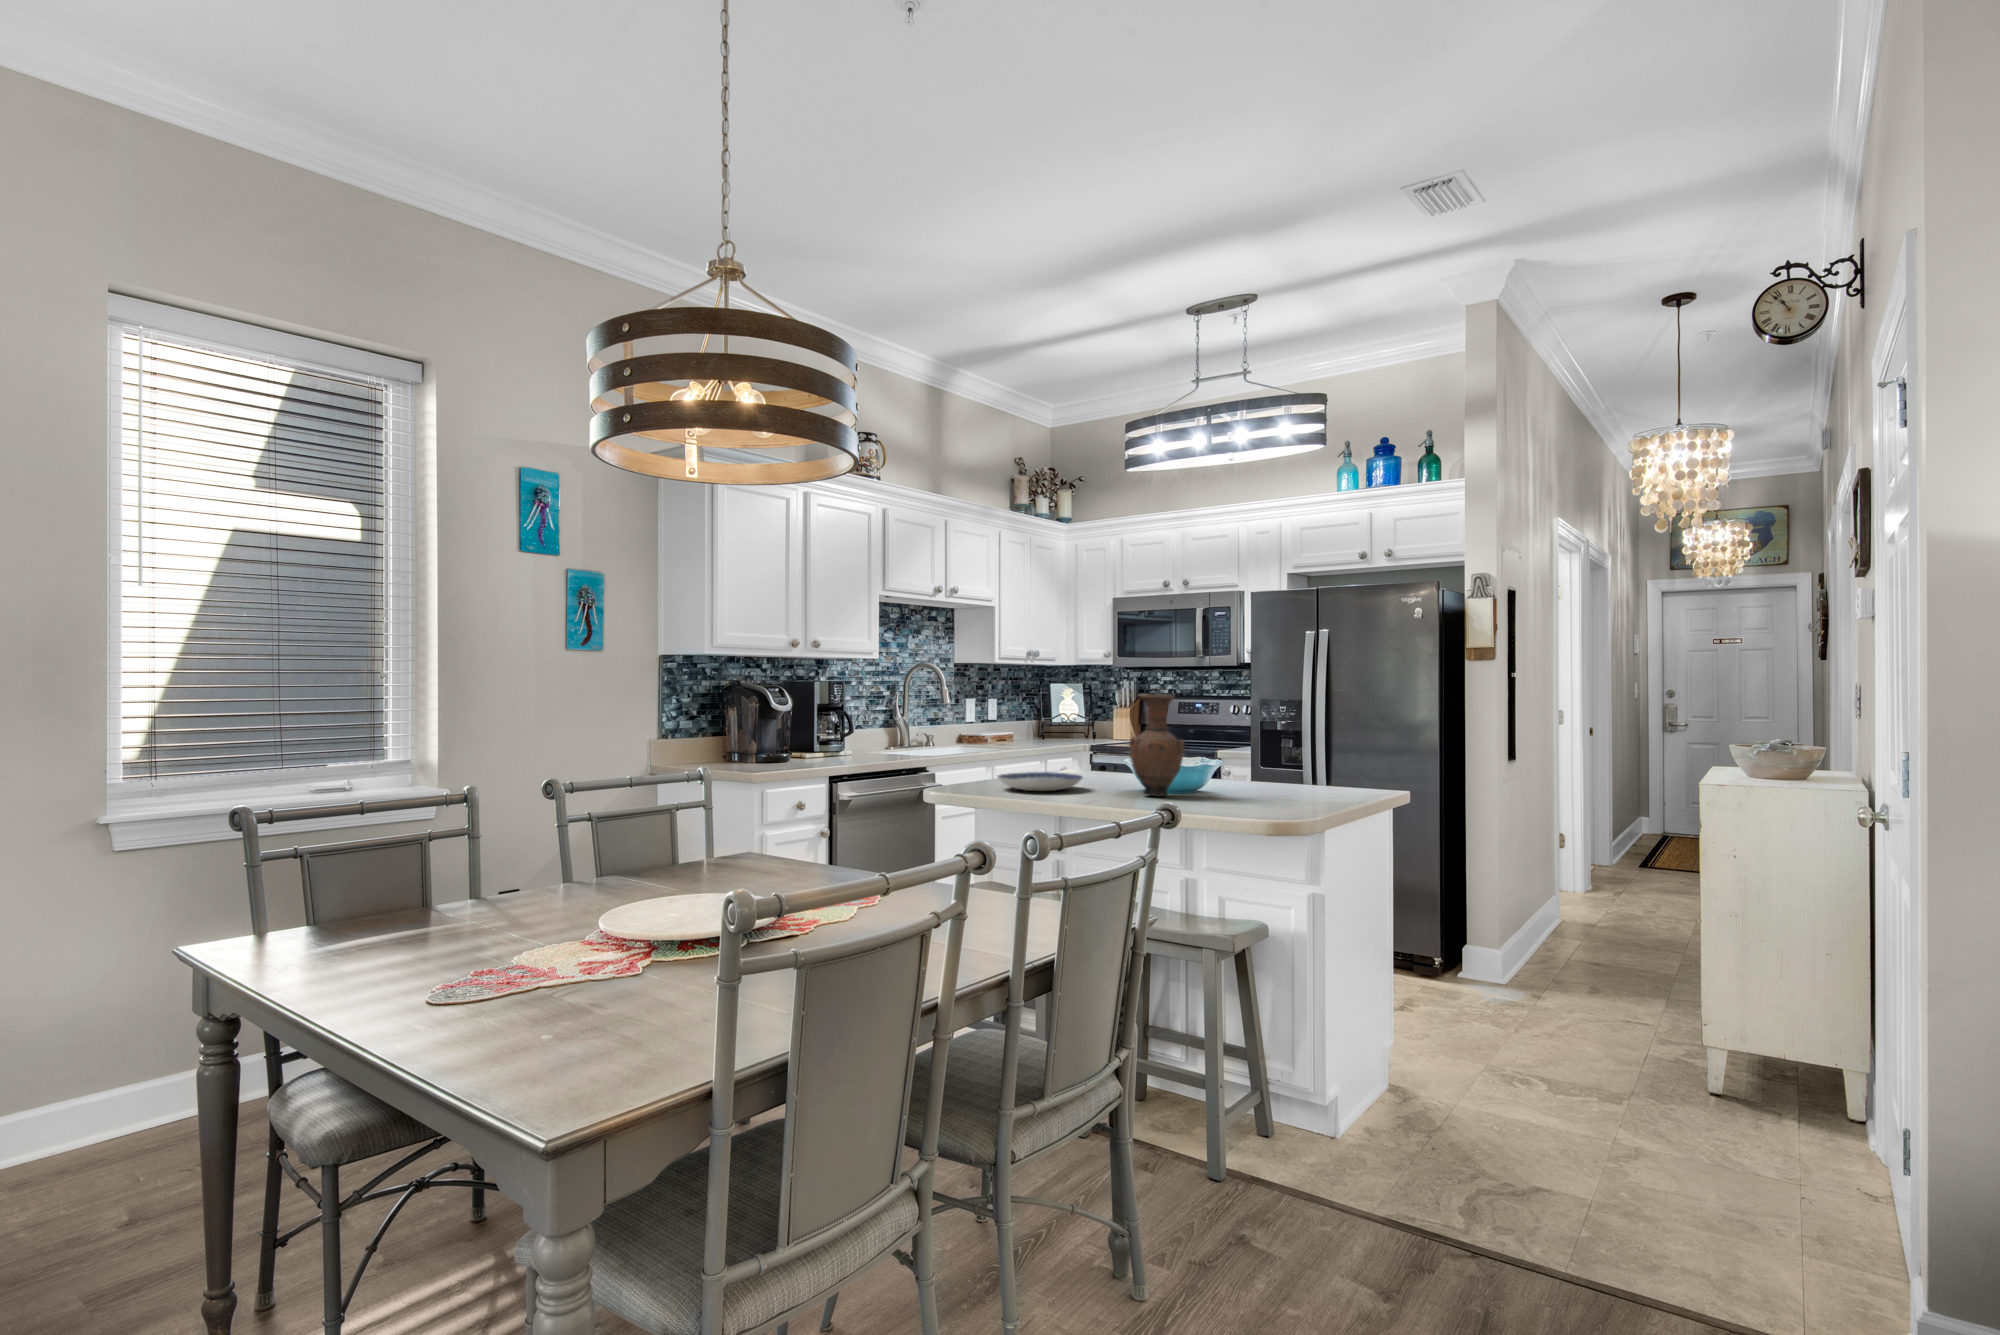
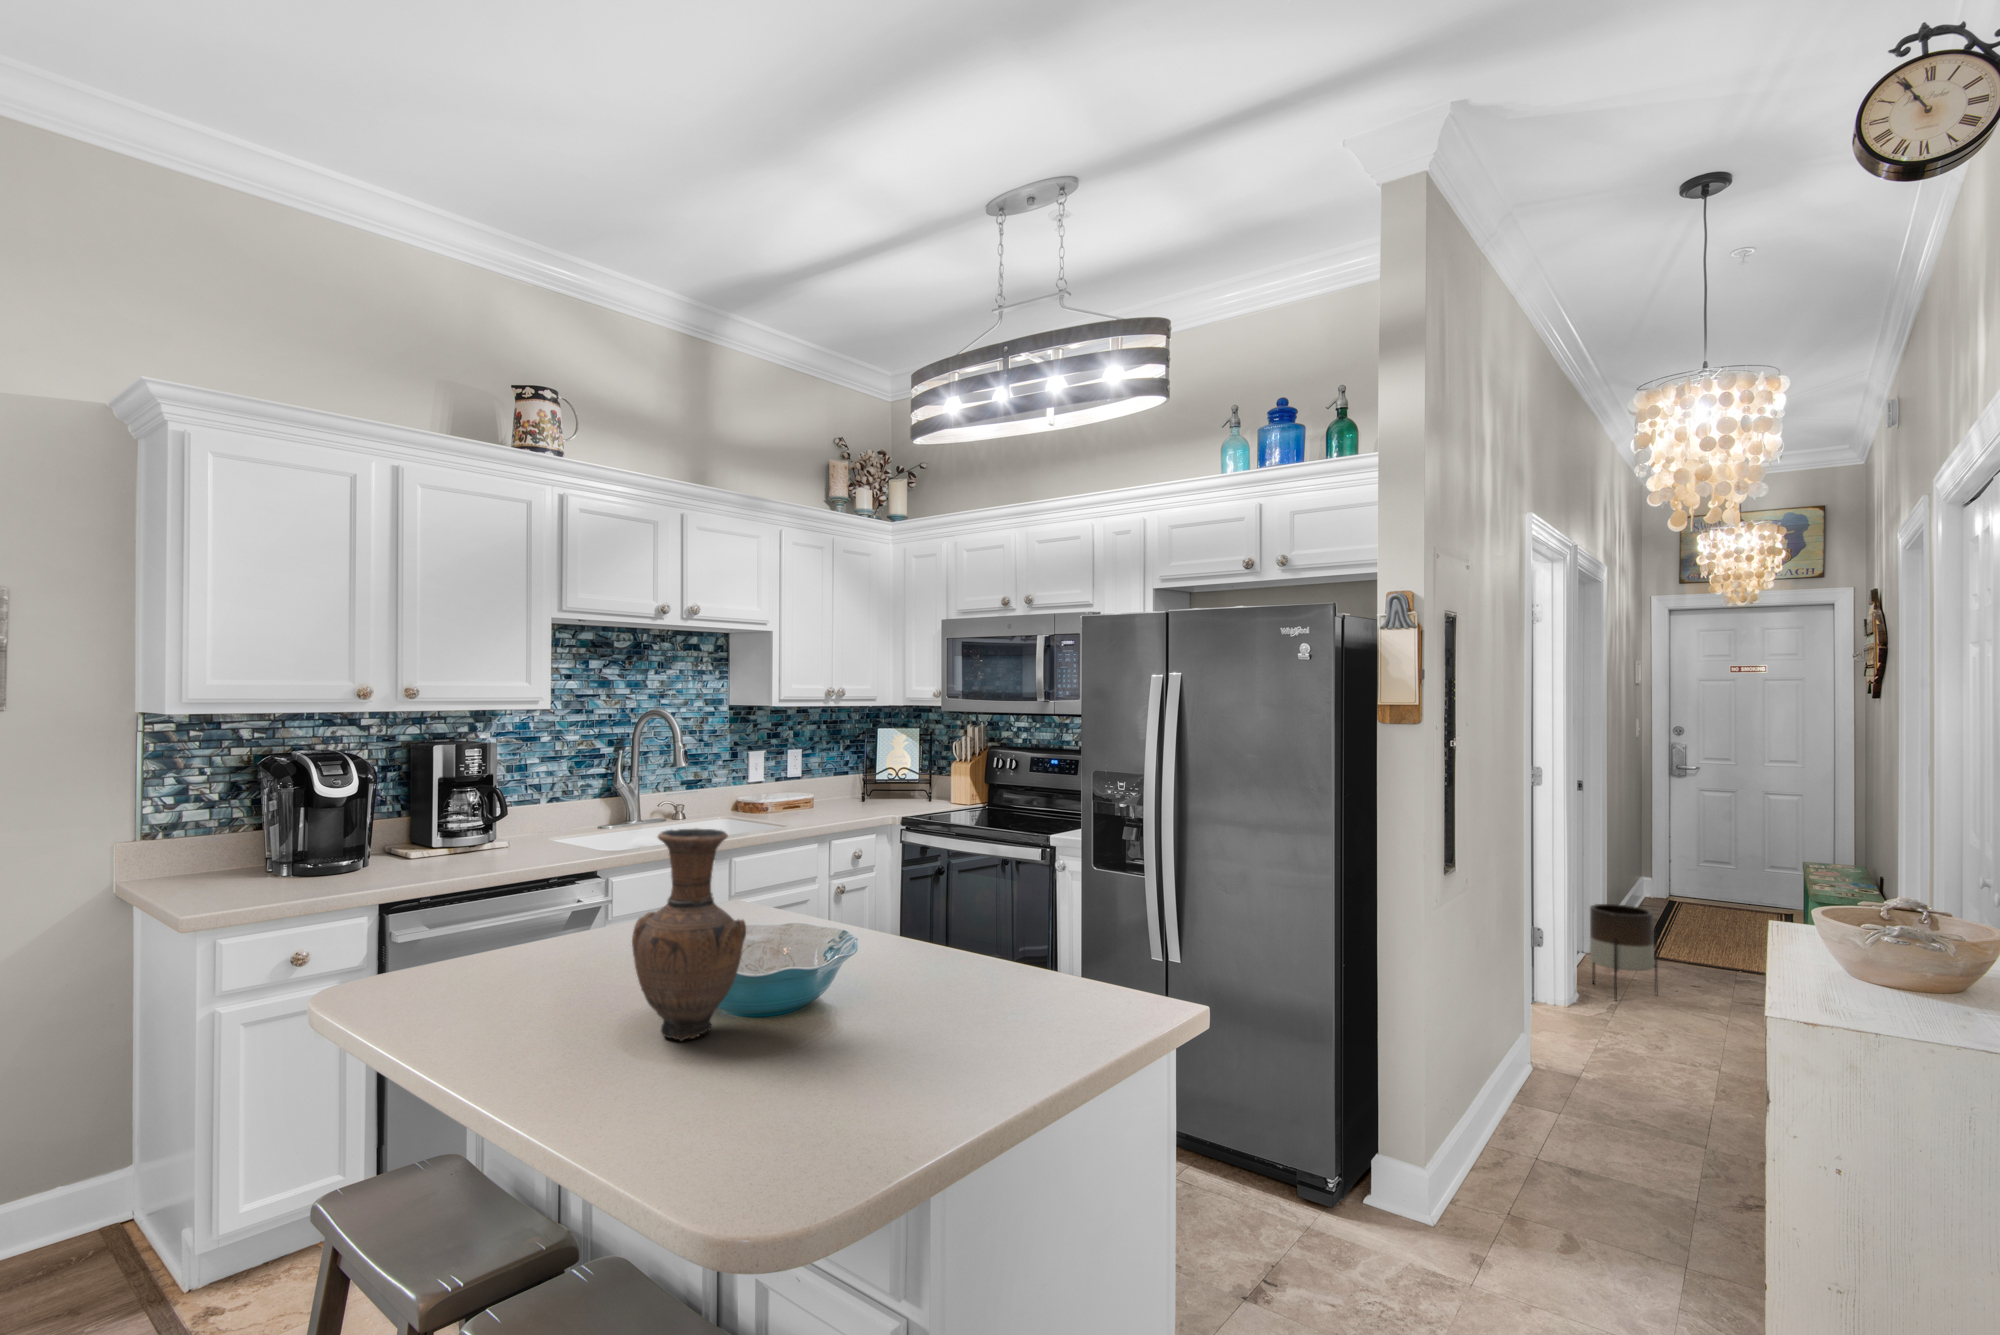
plate: present [998,772,1083,791] -> none [429,949,608,1007]
planter: none [1600,818,1652,888] -> present [1590,904,1658,1000]

